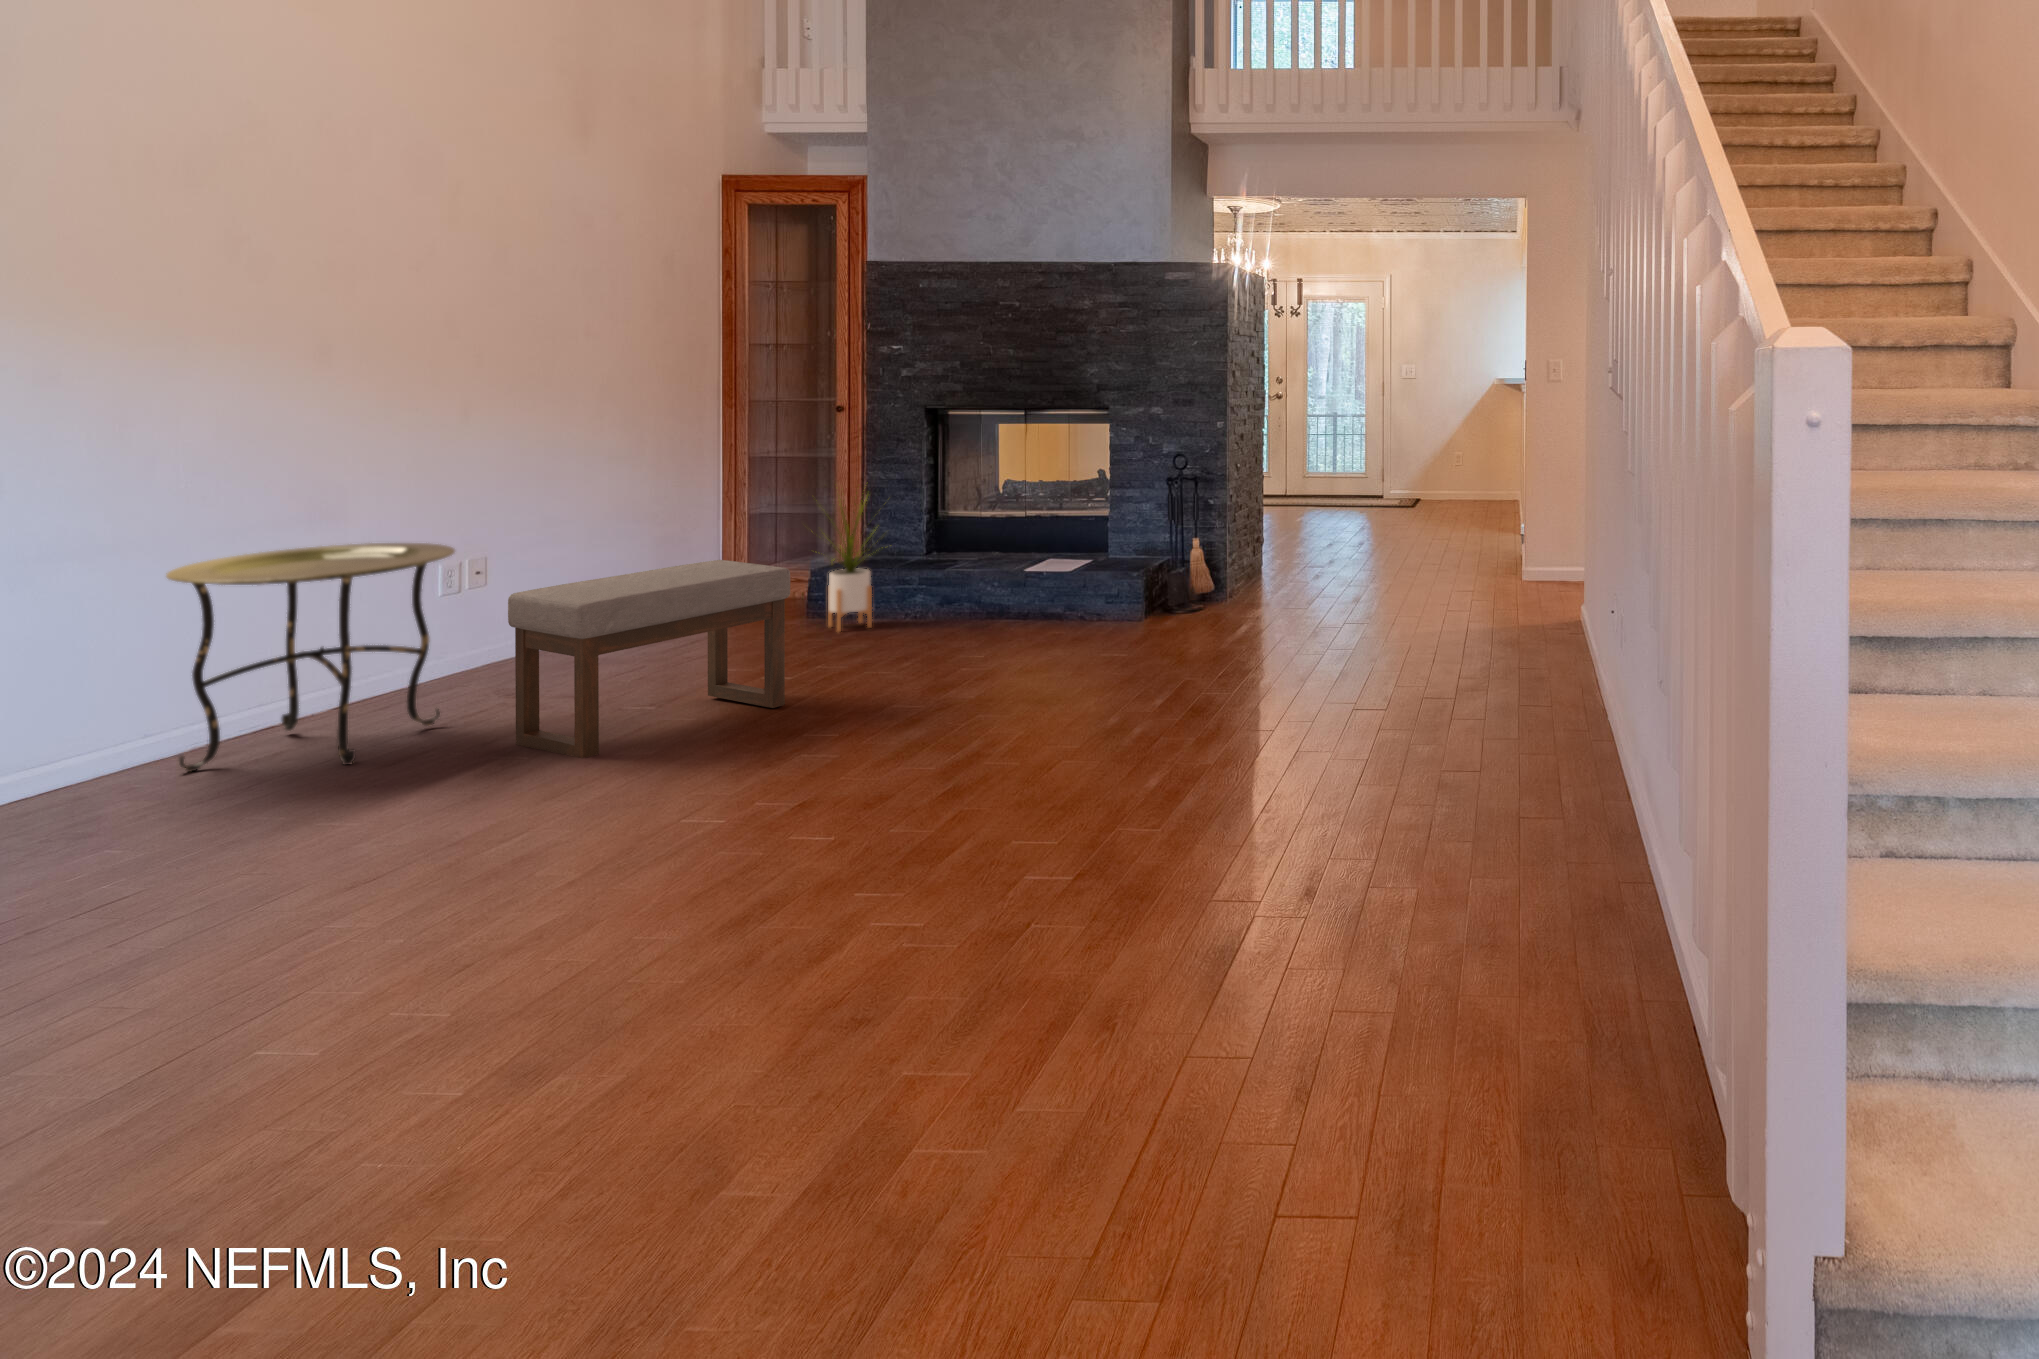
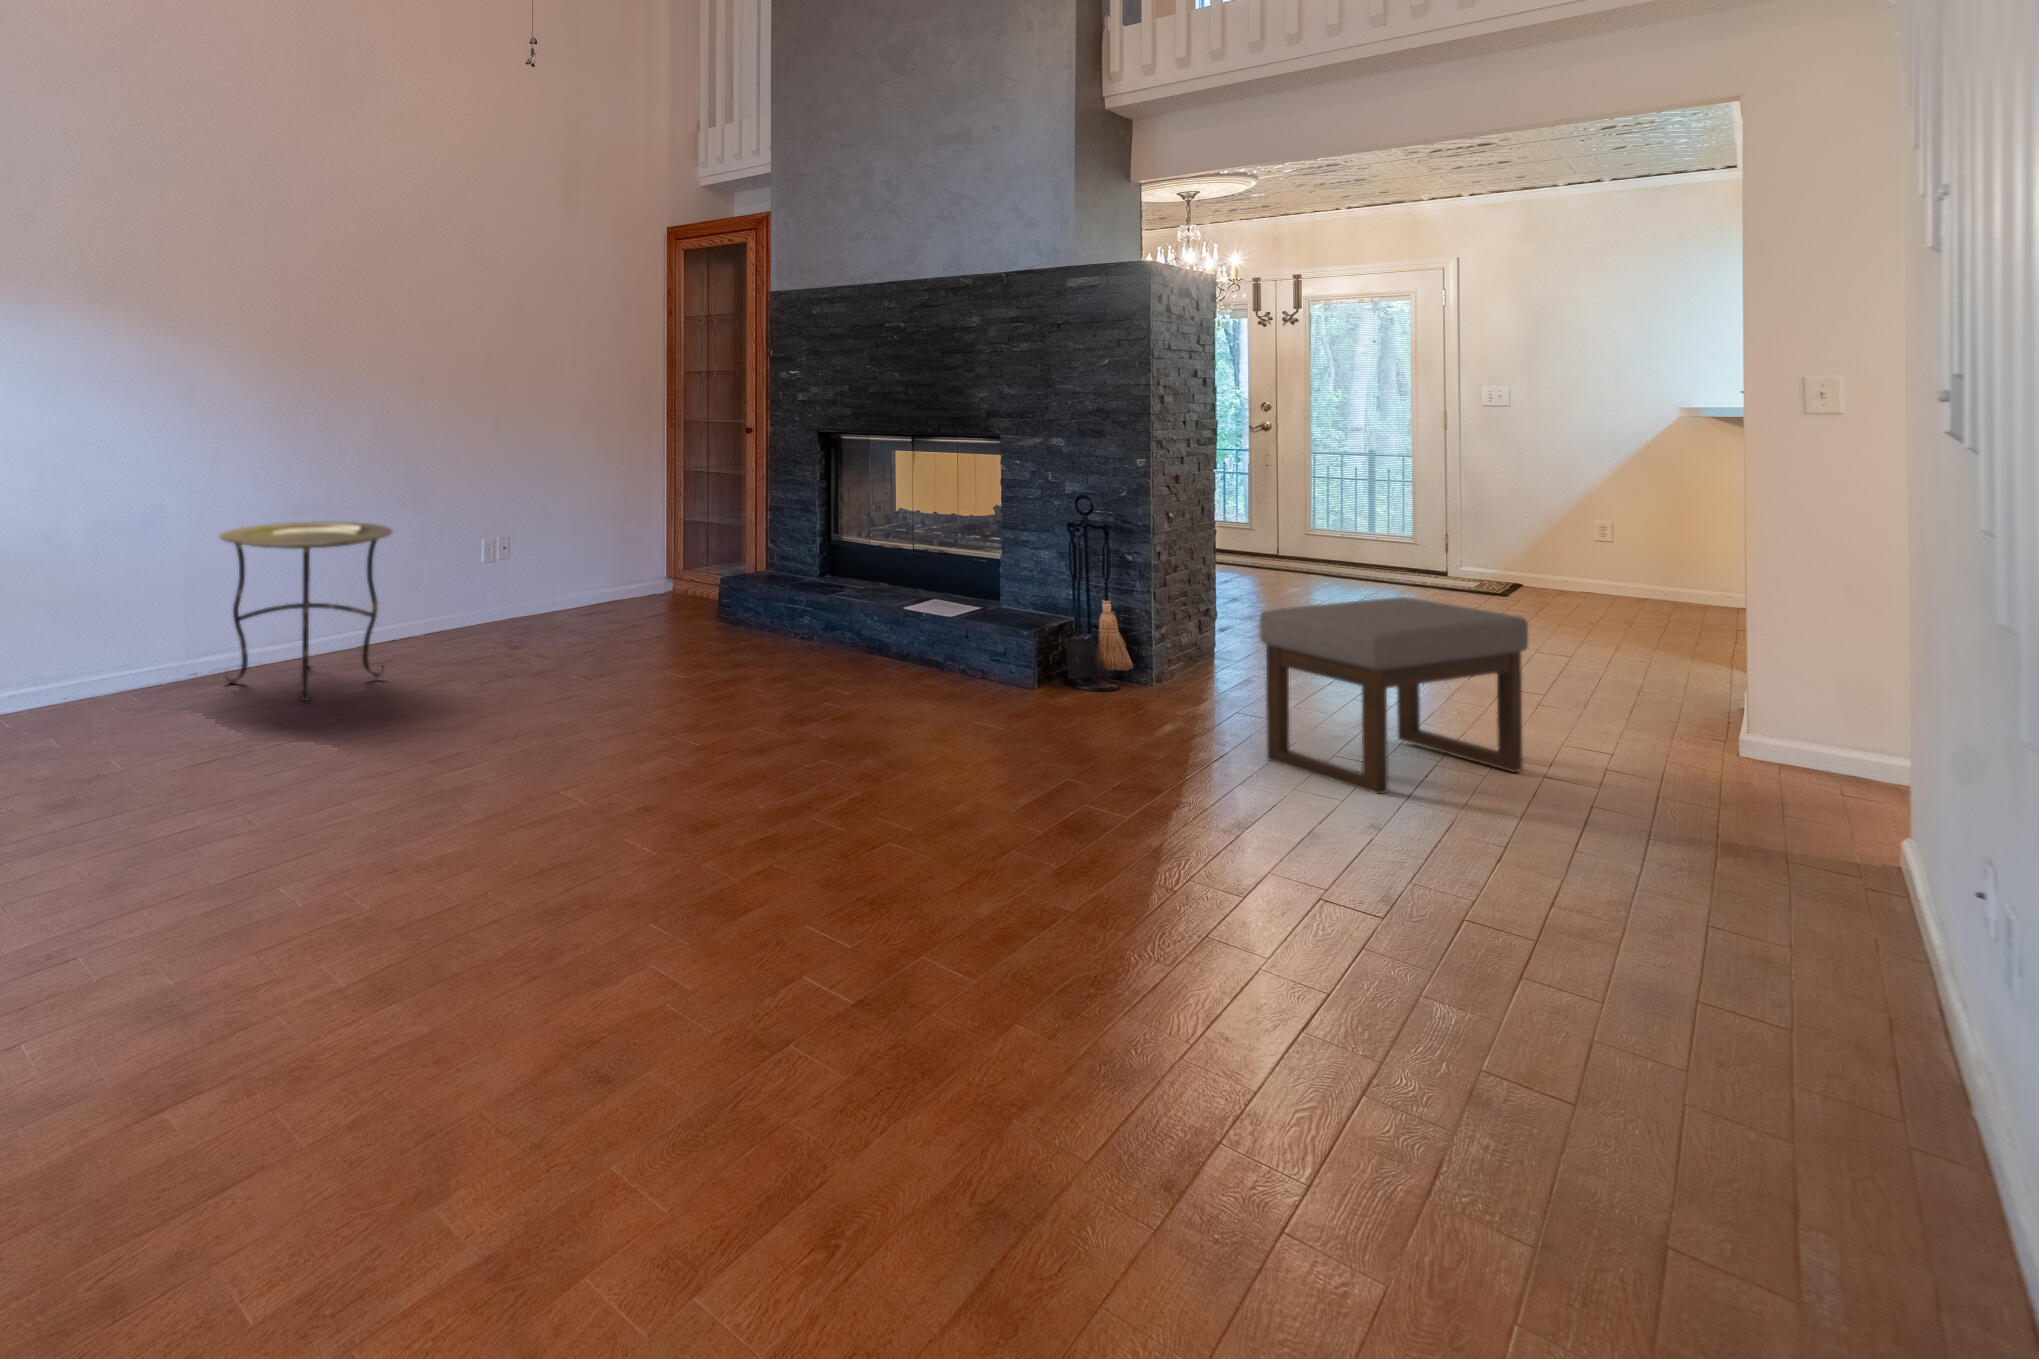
house plant: present [816,500,874,631] -> none [695,500,778,649]
ottoman: present [508,560,790,758] -> present [1259,597,1528,794]

